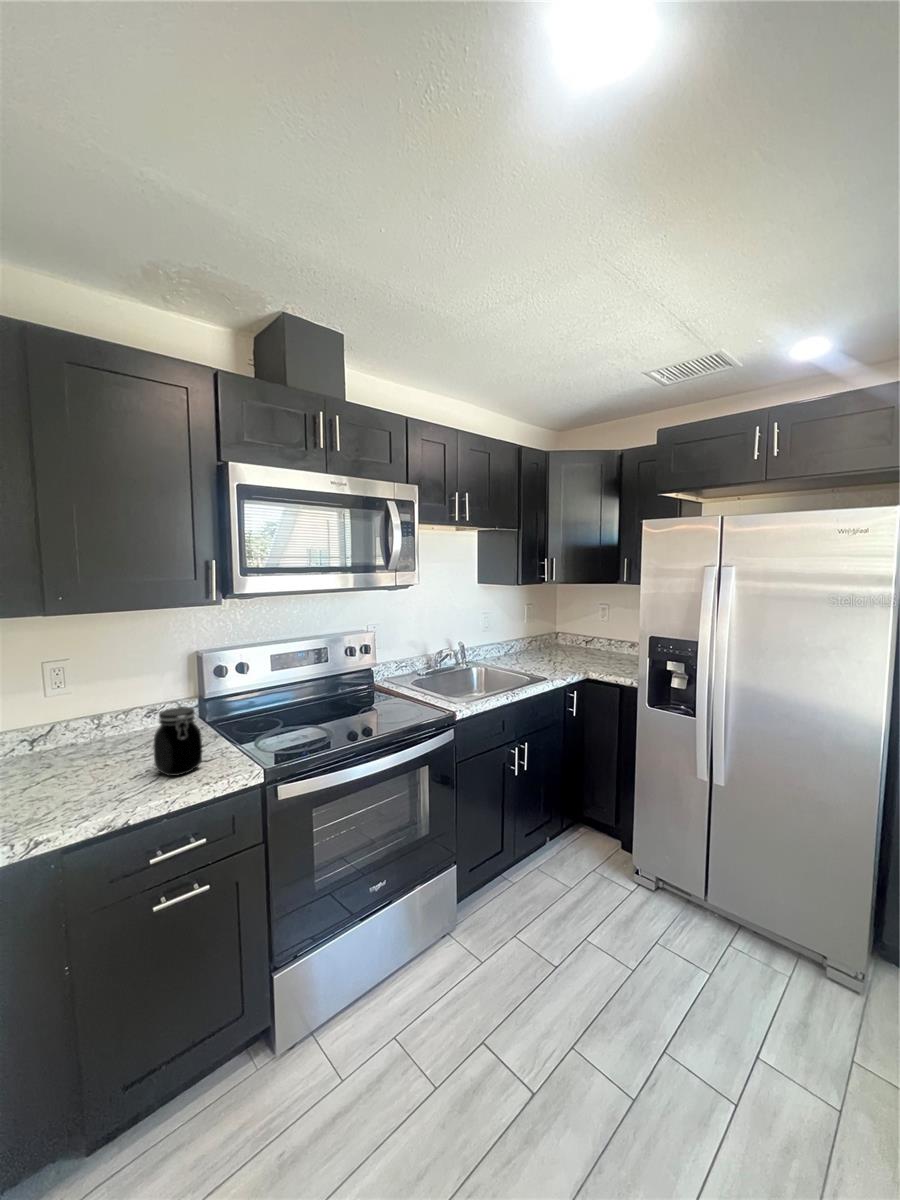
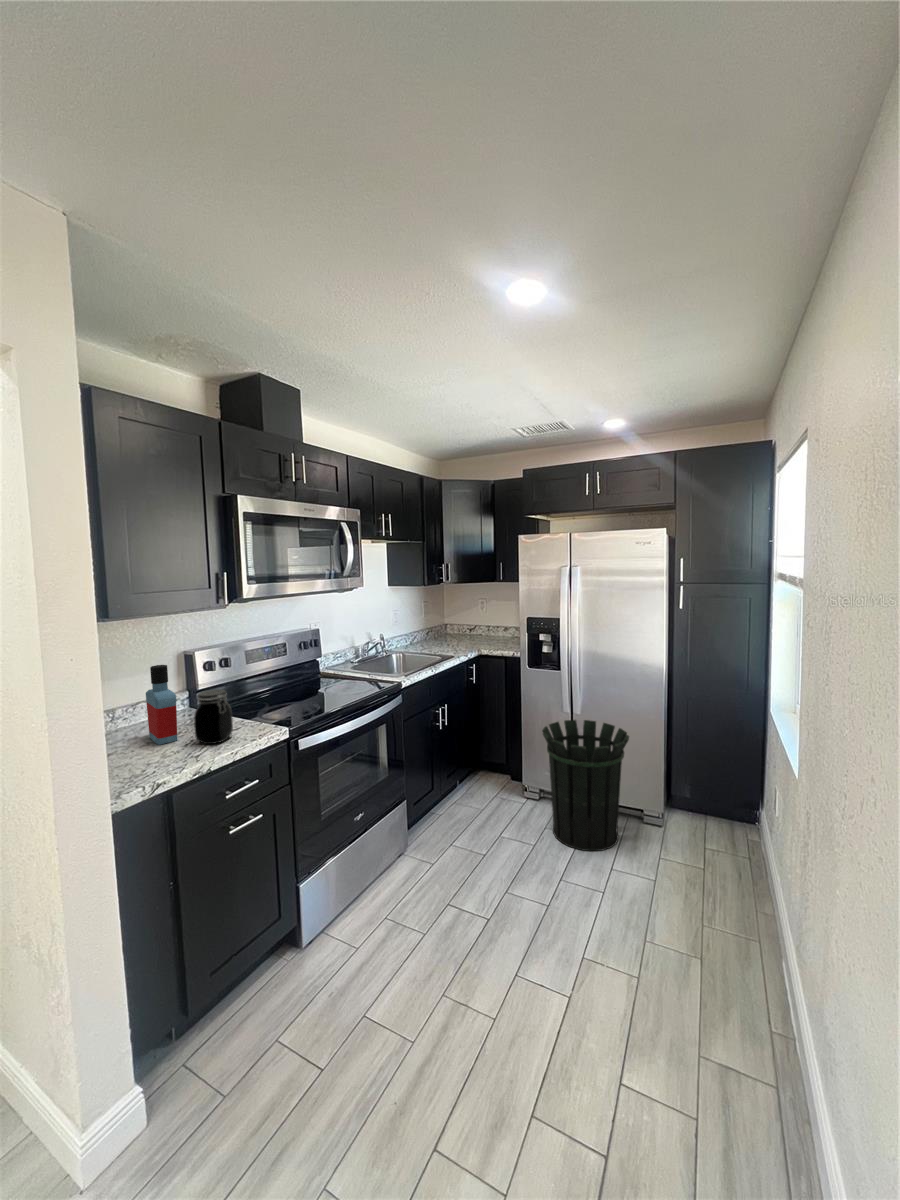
bottle: none [116,670,146,767] -> present [146,665,177,745]
waste bin: none [653,788,795,998] -> present [542,720,629,851]

